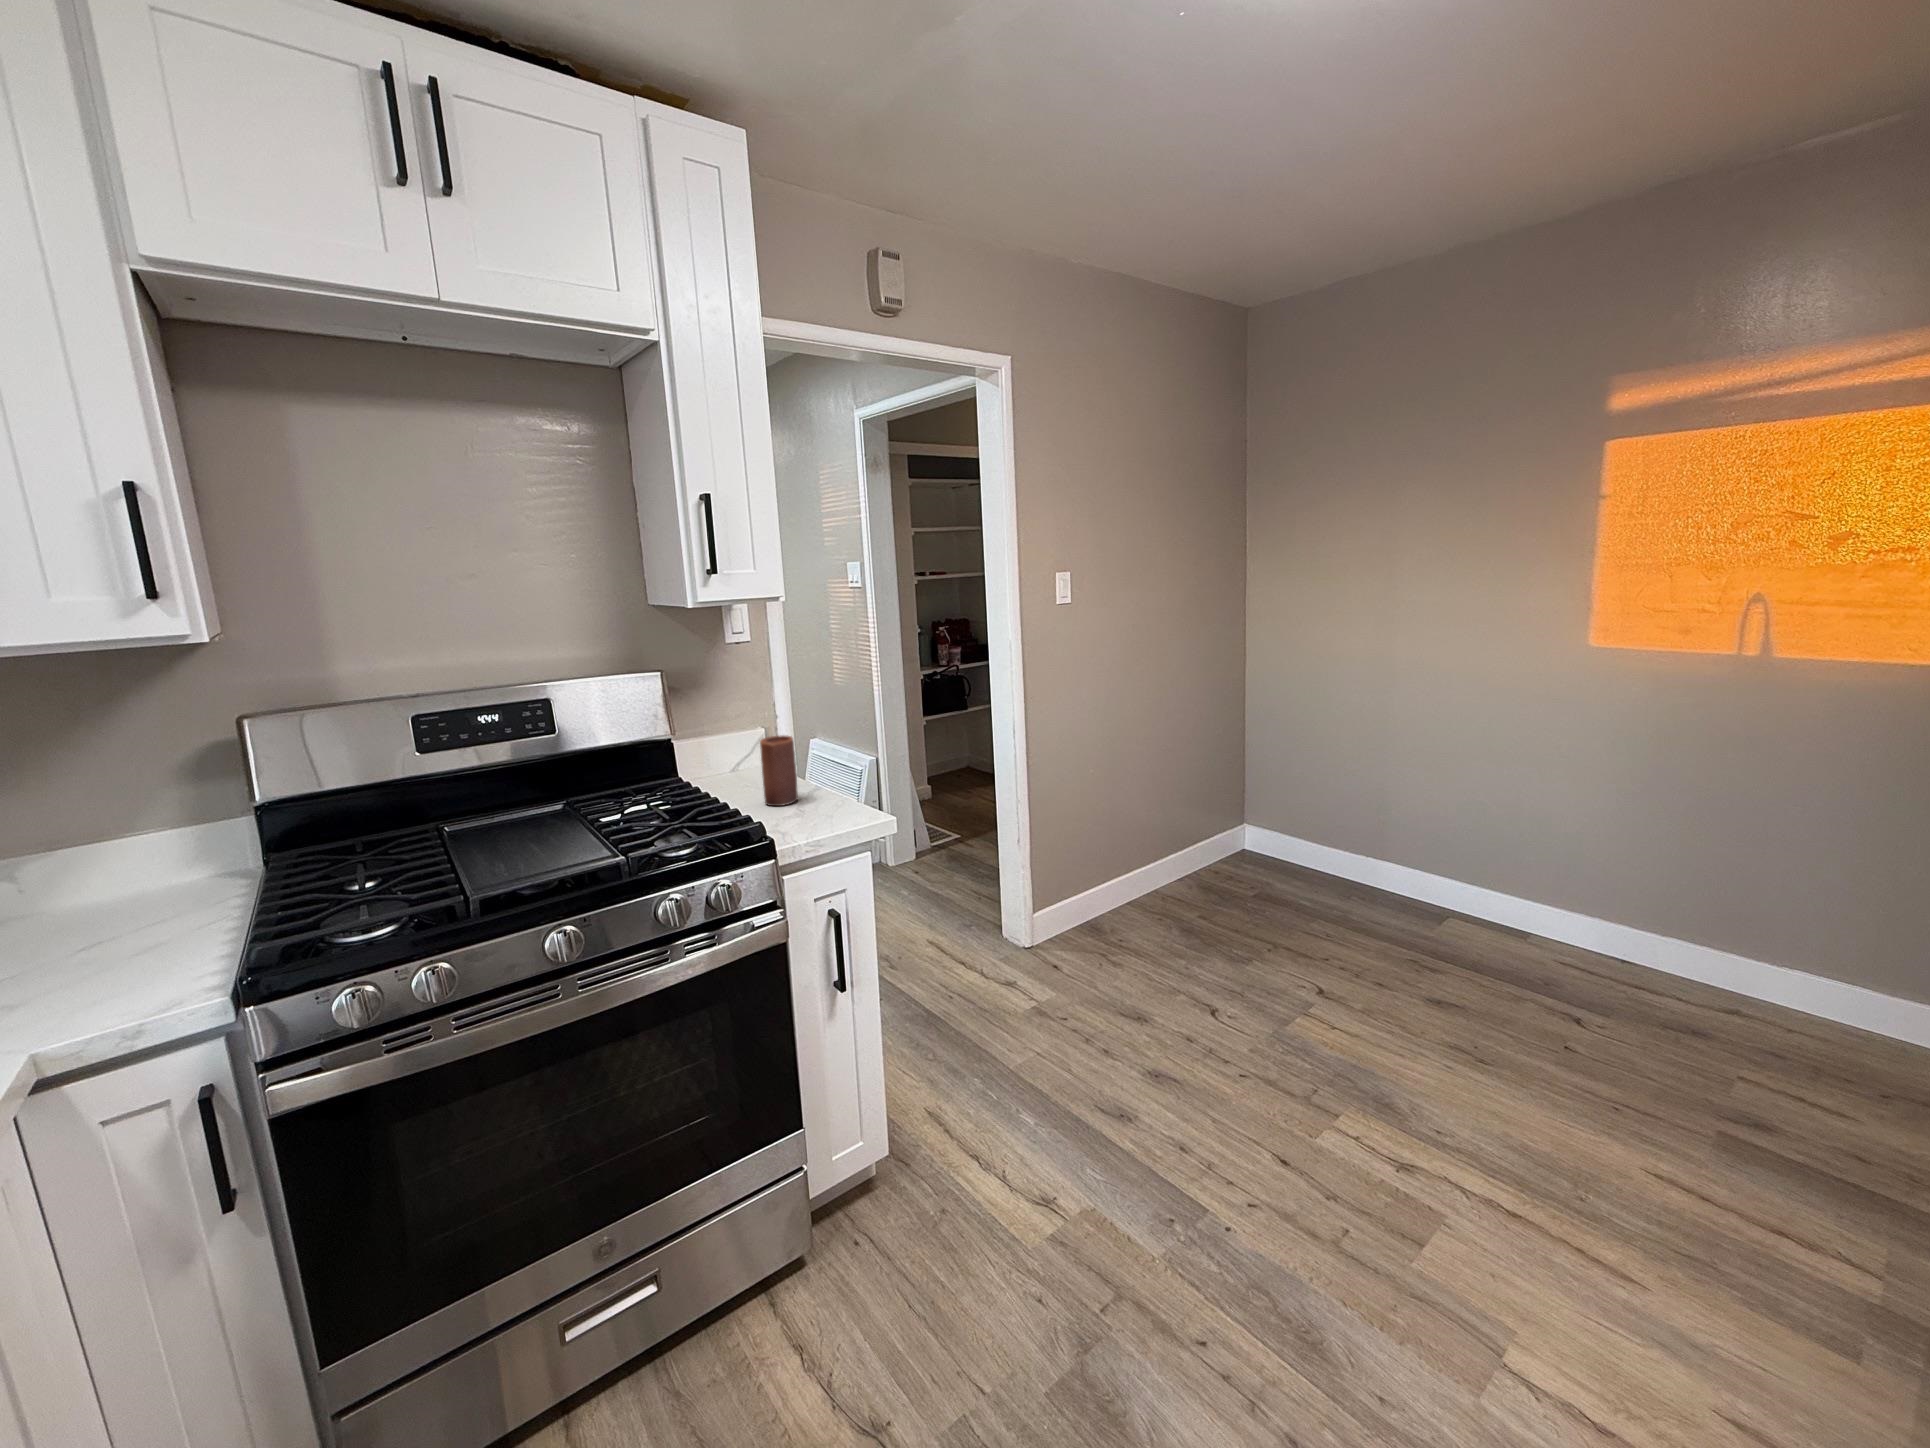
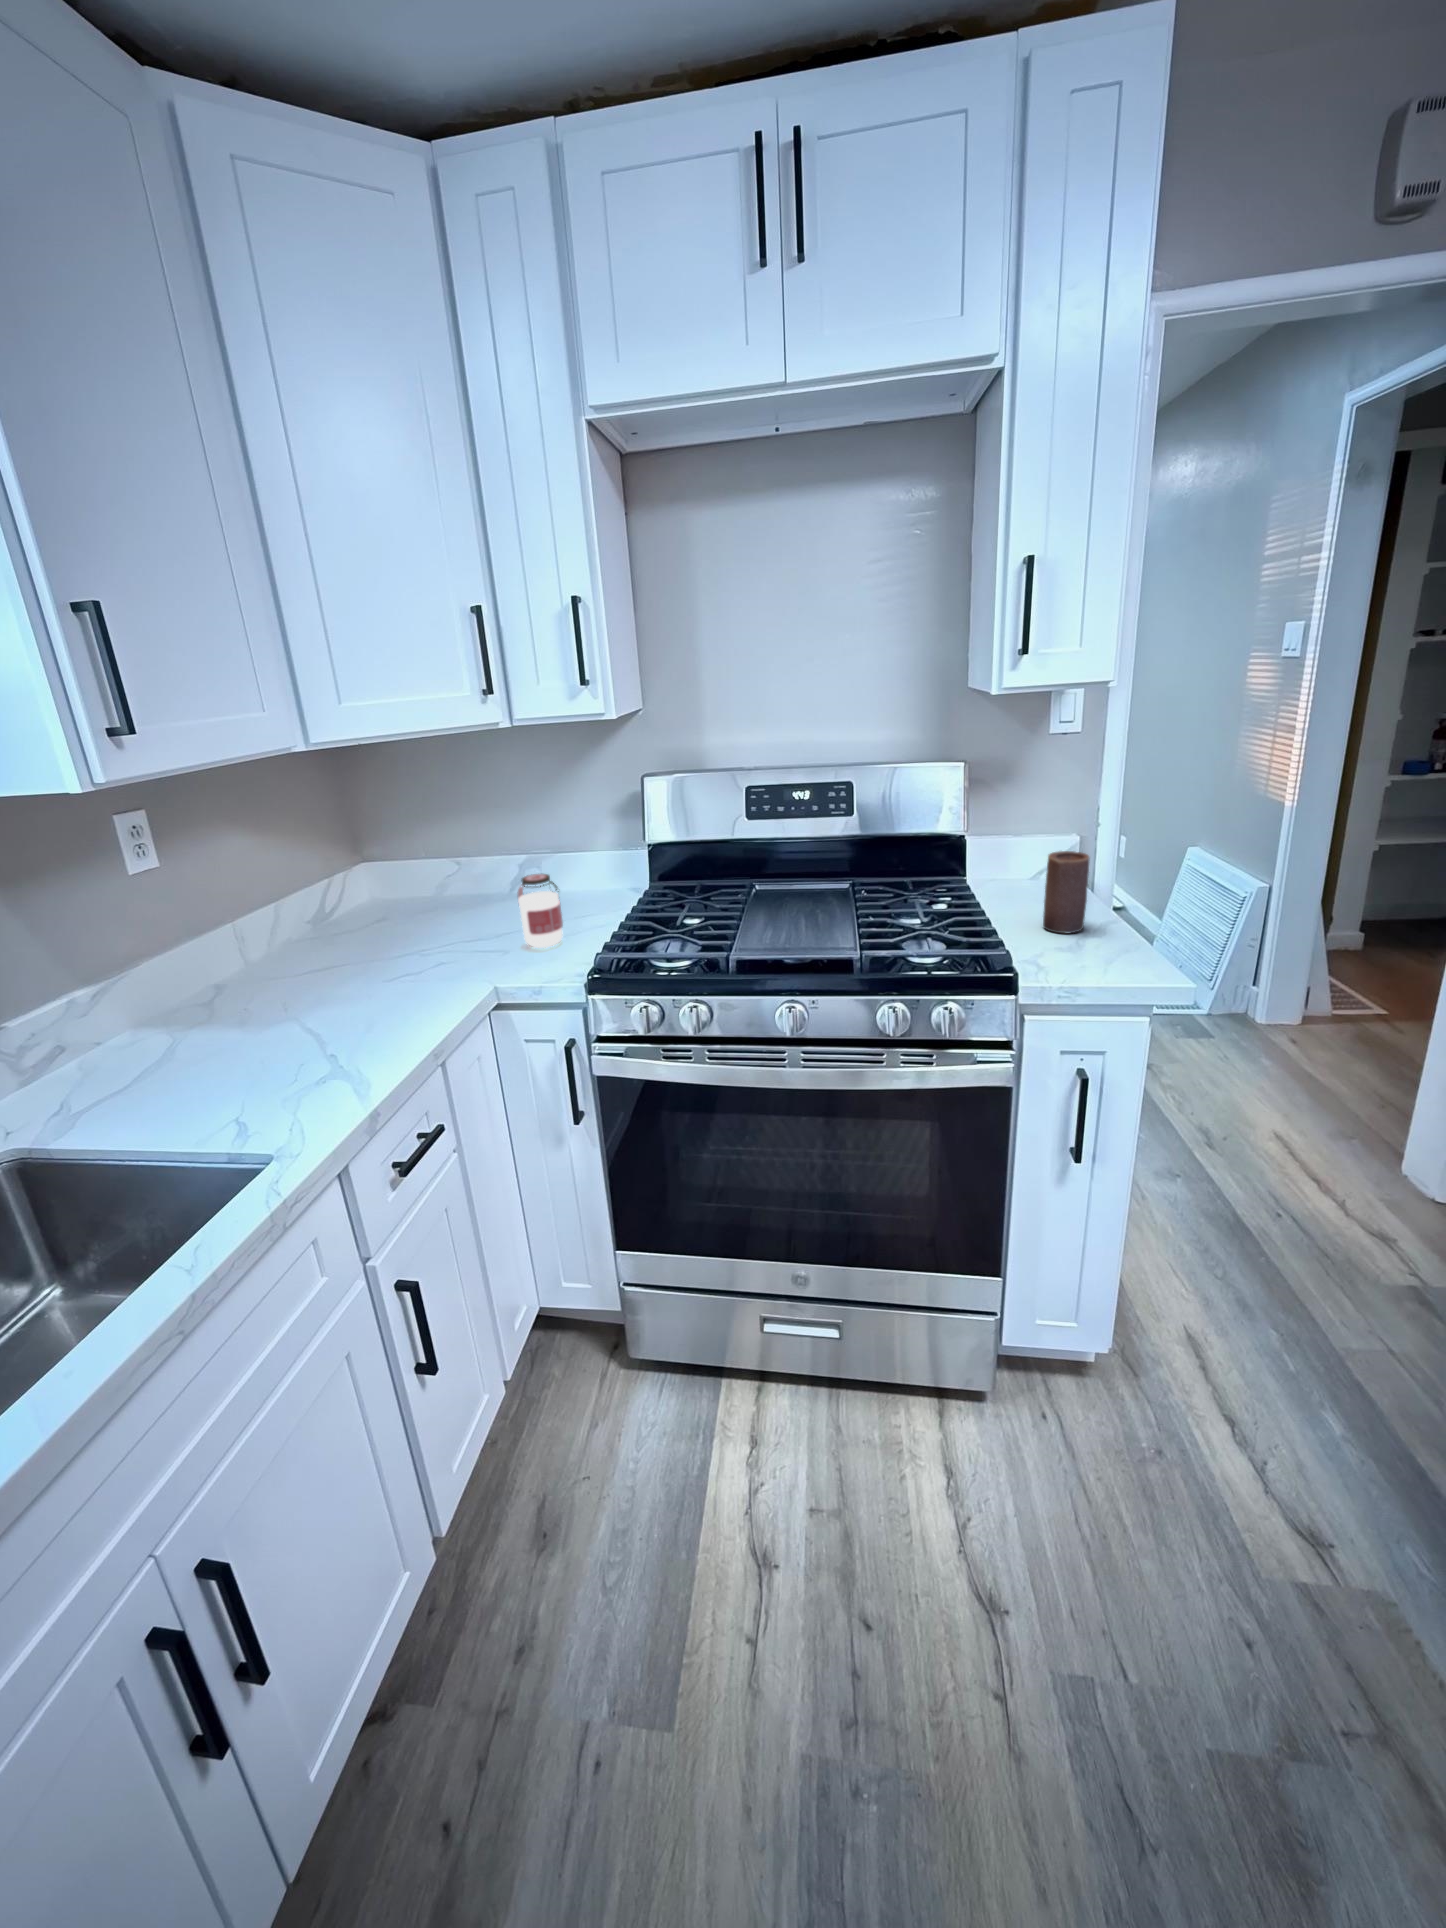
jar: none [35,867,143,984] -> present [518,874,563,948]

